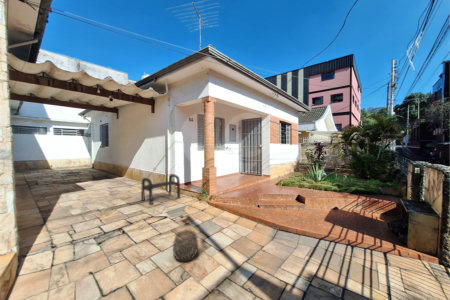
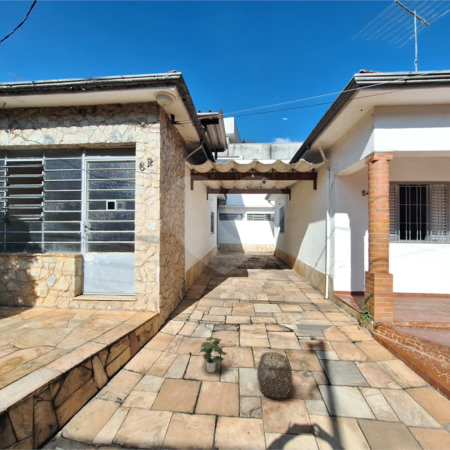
bench: present [141,174,180,205] -> none [284,274,335,312]
potted plant: none [112,241,143,275] -> present [200,337,227,372]

